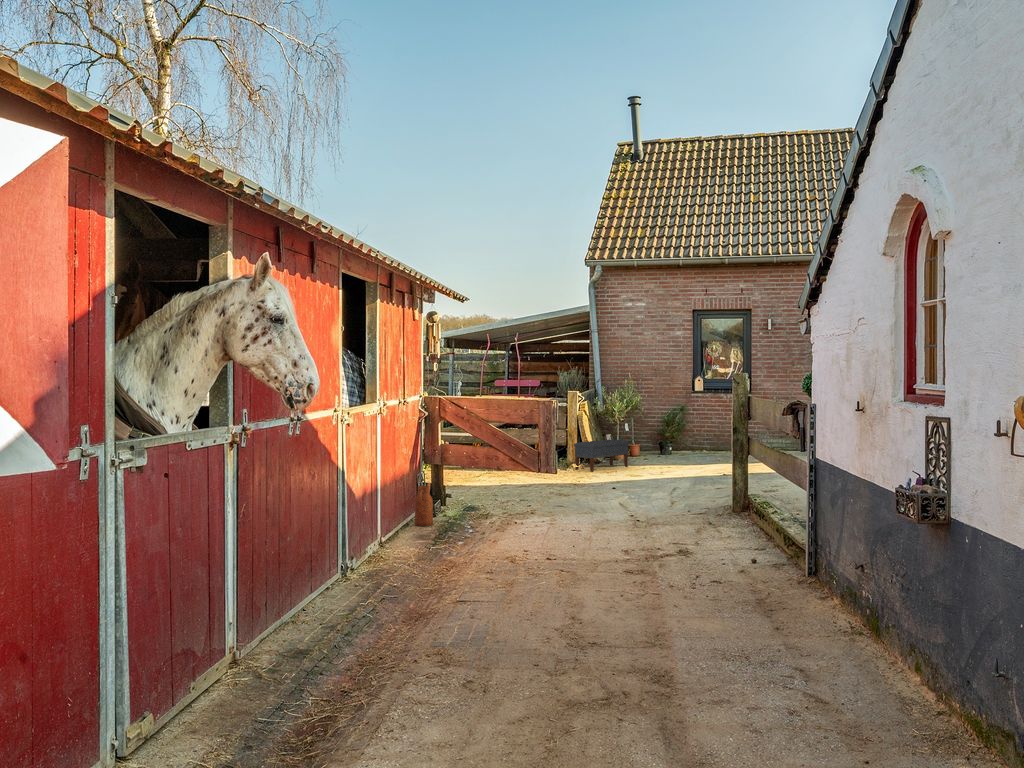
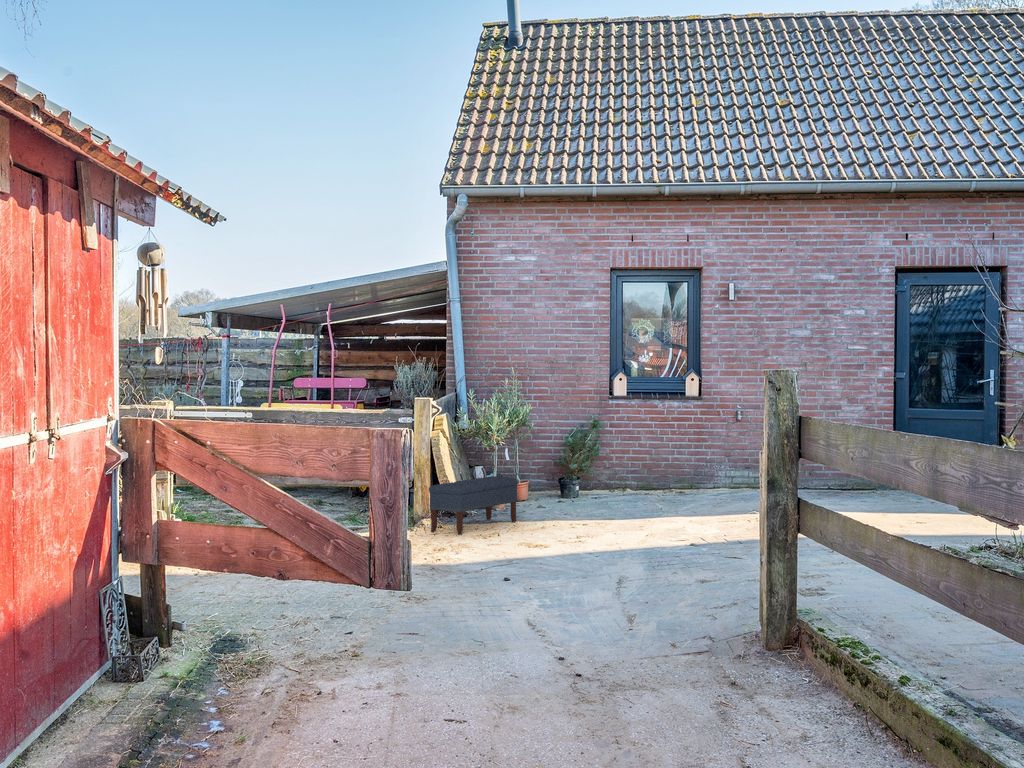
watering can: present [415,483,433,526] -> none [82,611,128,721]

